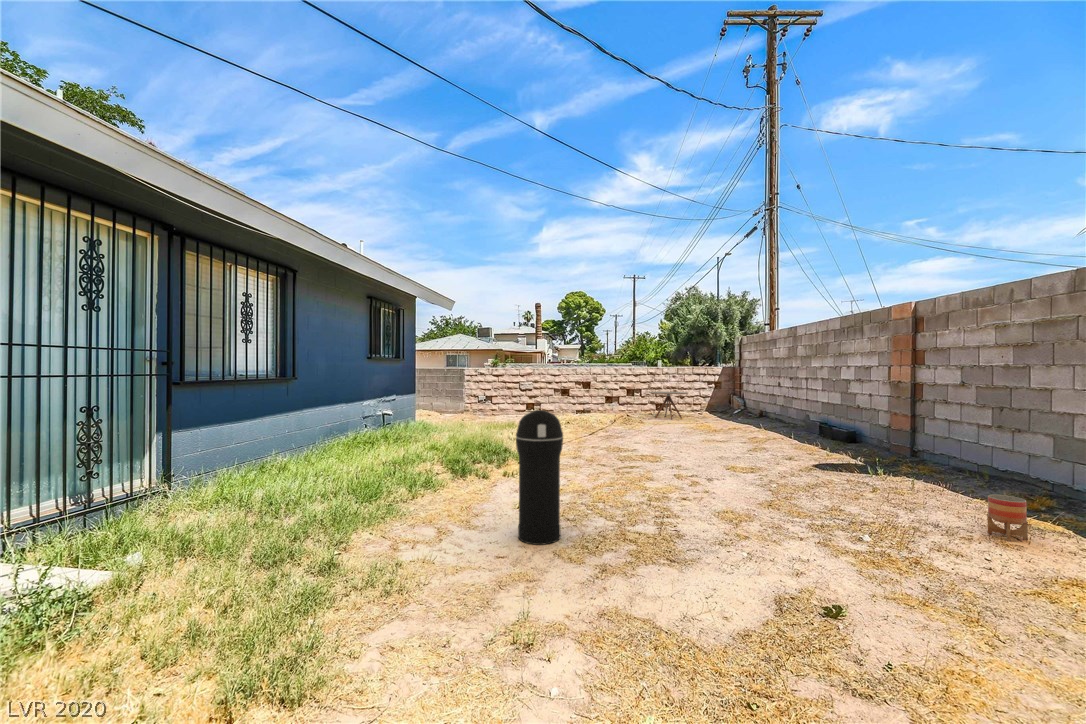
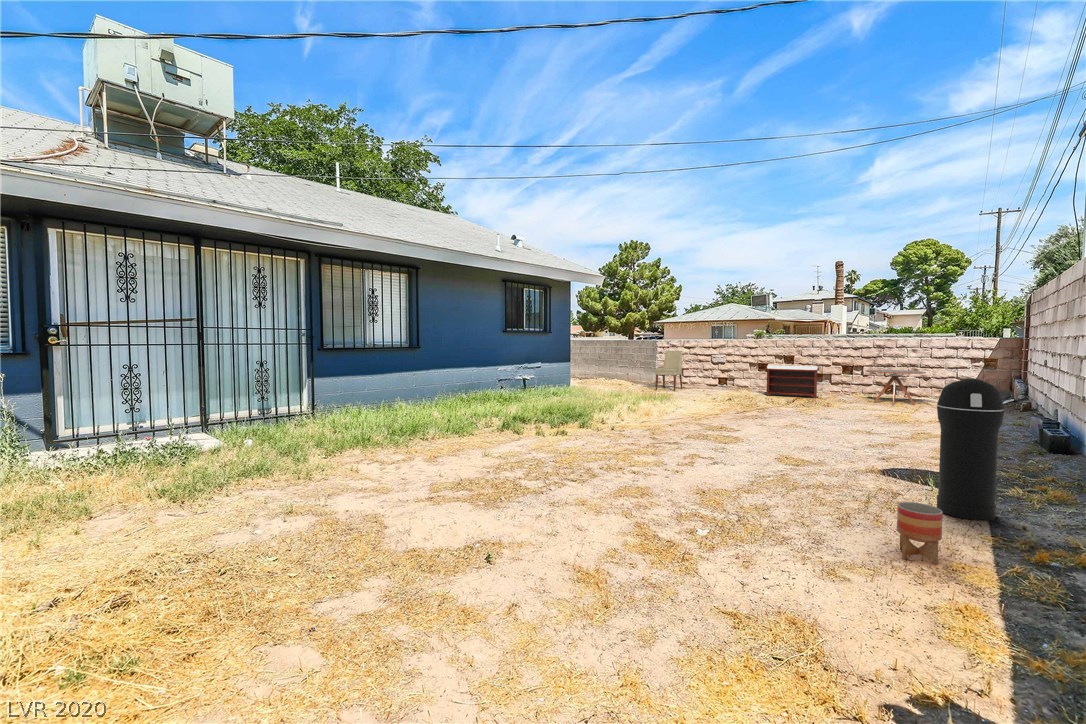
chair: none [470,378,493,419] -> present [655,351,682,391]
bench: none [571,390,614,418] -> present [766,365,819,398]
trash can: present [516,410,563,545] -> present [937,379,1004,521]

